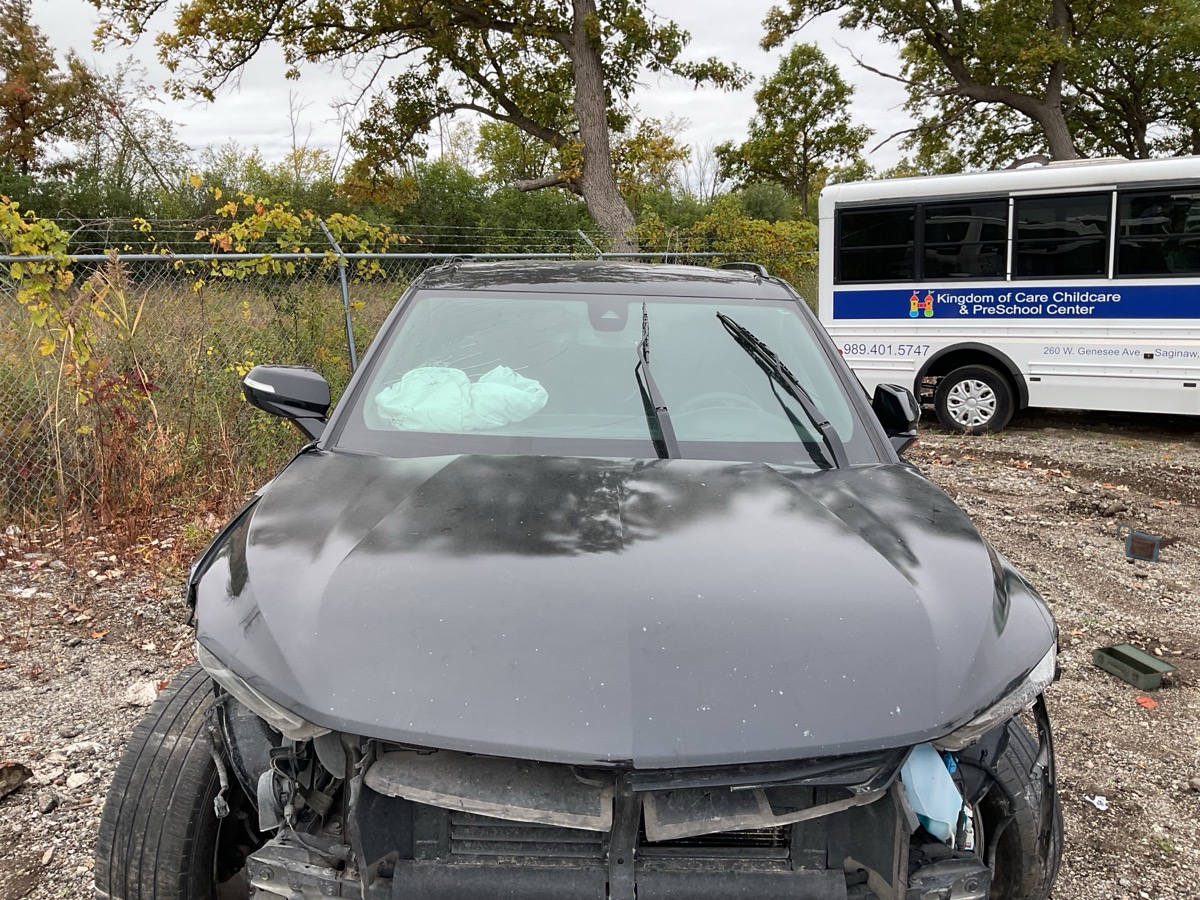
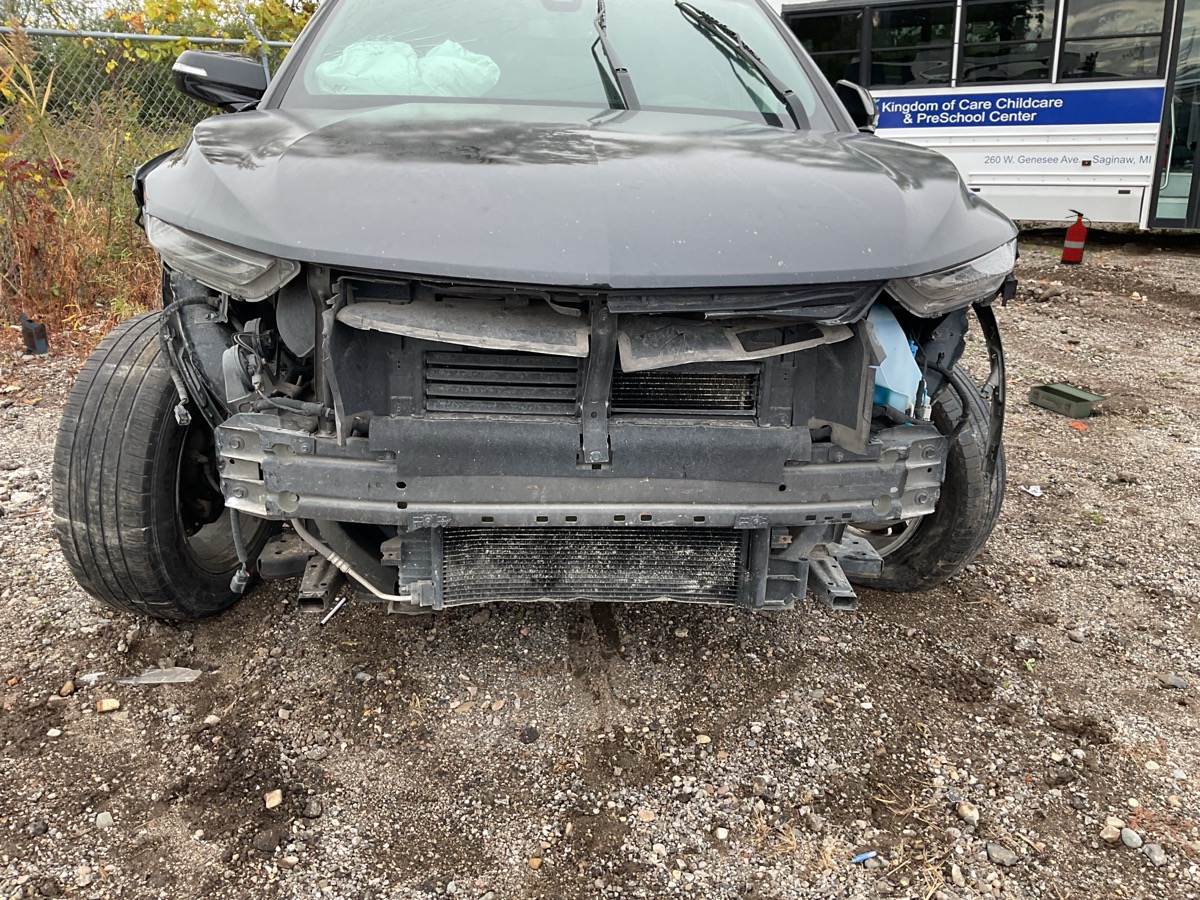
fire extinguisher: none [1127,404,1157,460] -> present [1061,209,1091,265]
watering can: present [1115,524,1181,562] -> present [19,312,49,354]

